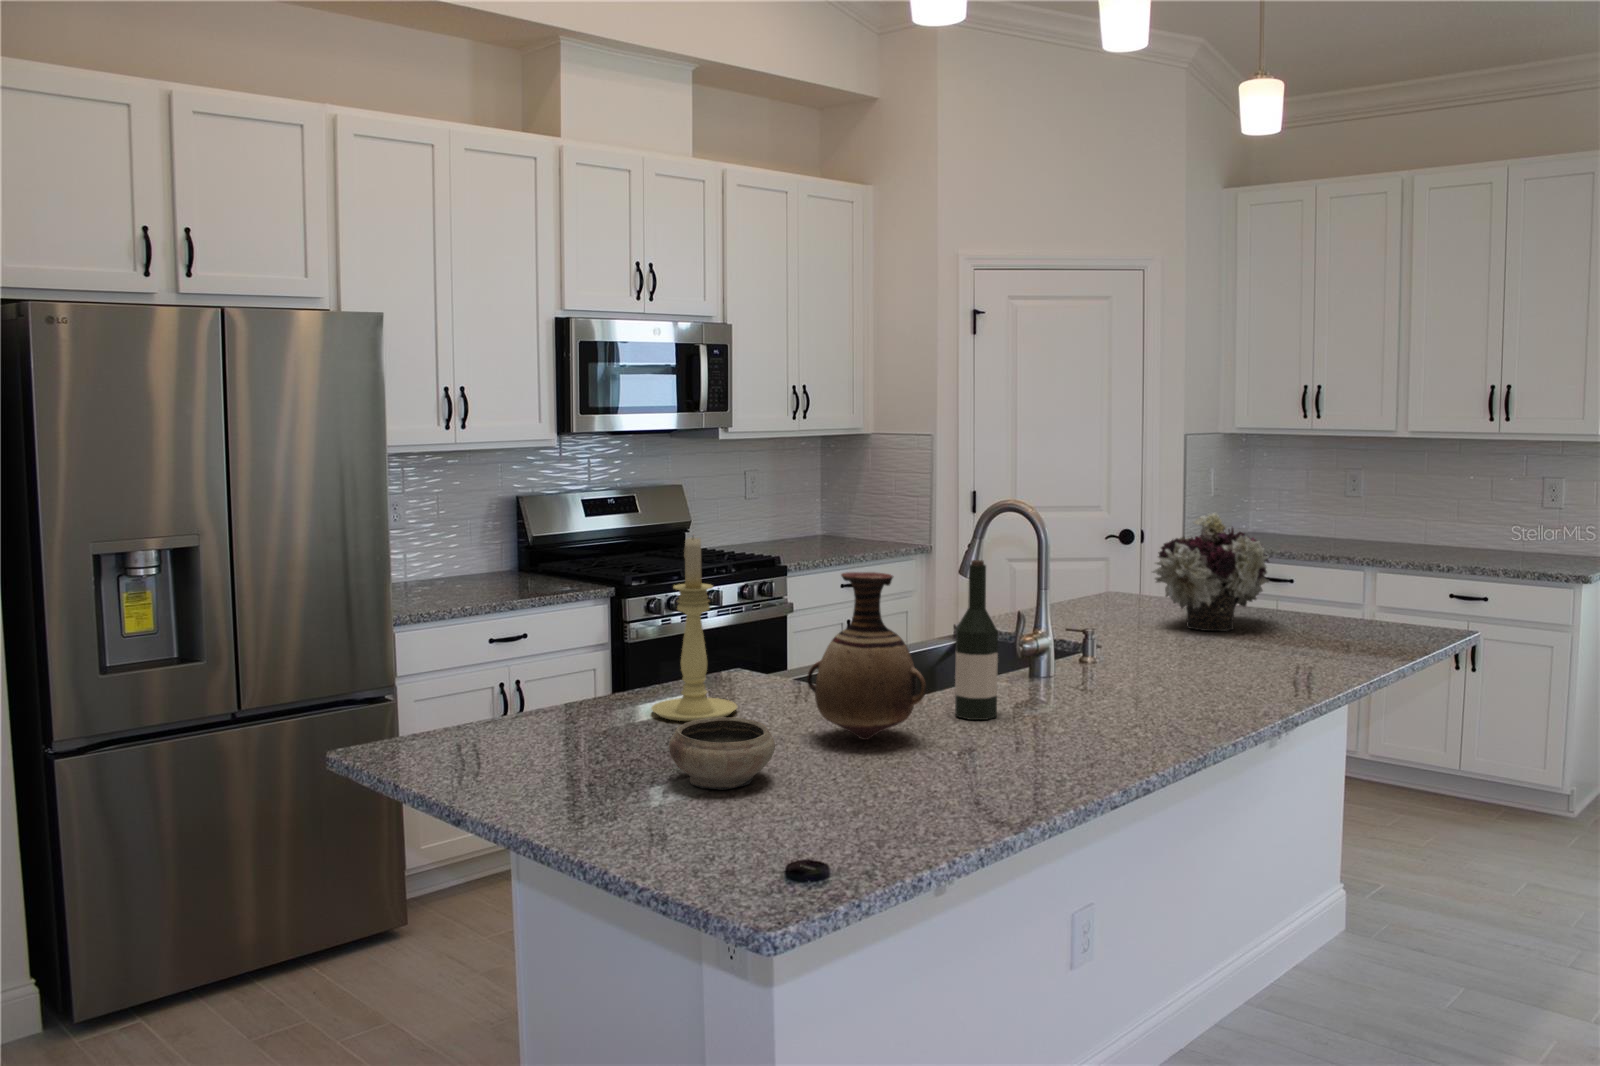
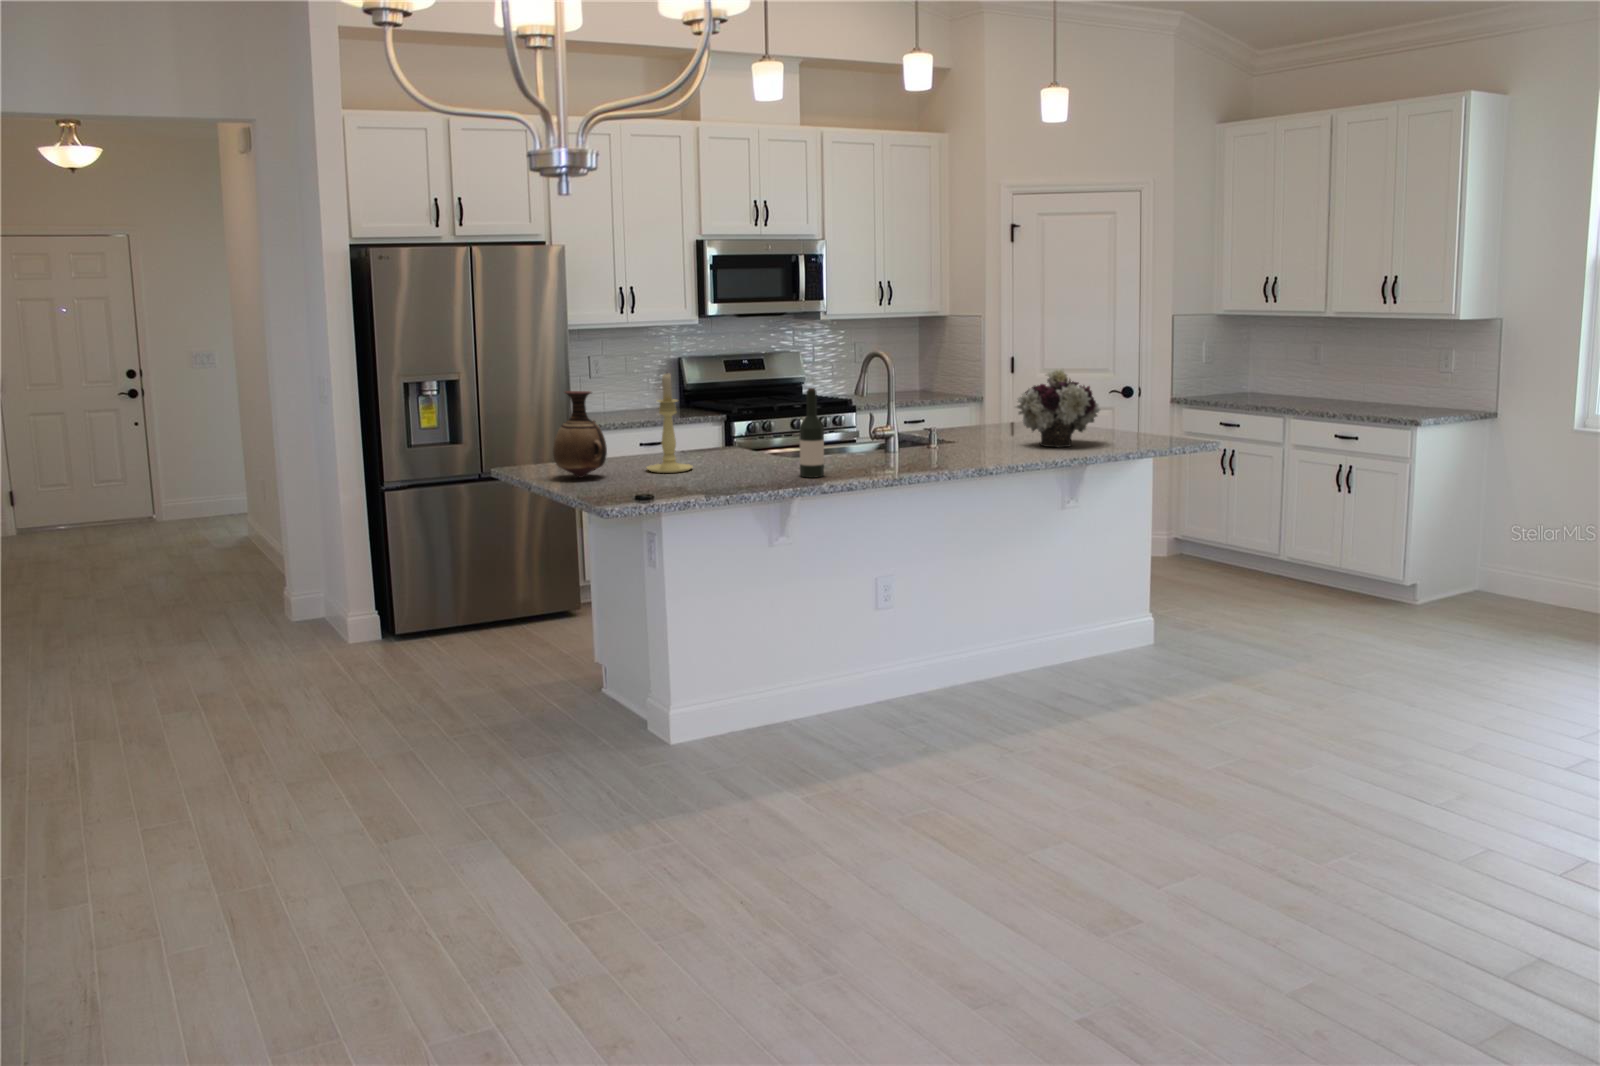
vase: present [807,572,926,740] -> present [553,391,607,478]
ceramic bowl: present [669,717,775,790] -> none [610,462,664,494]

